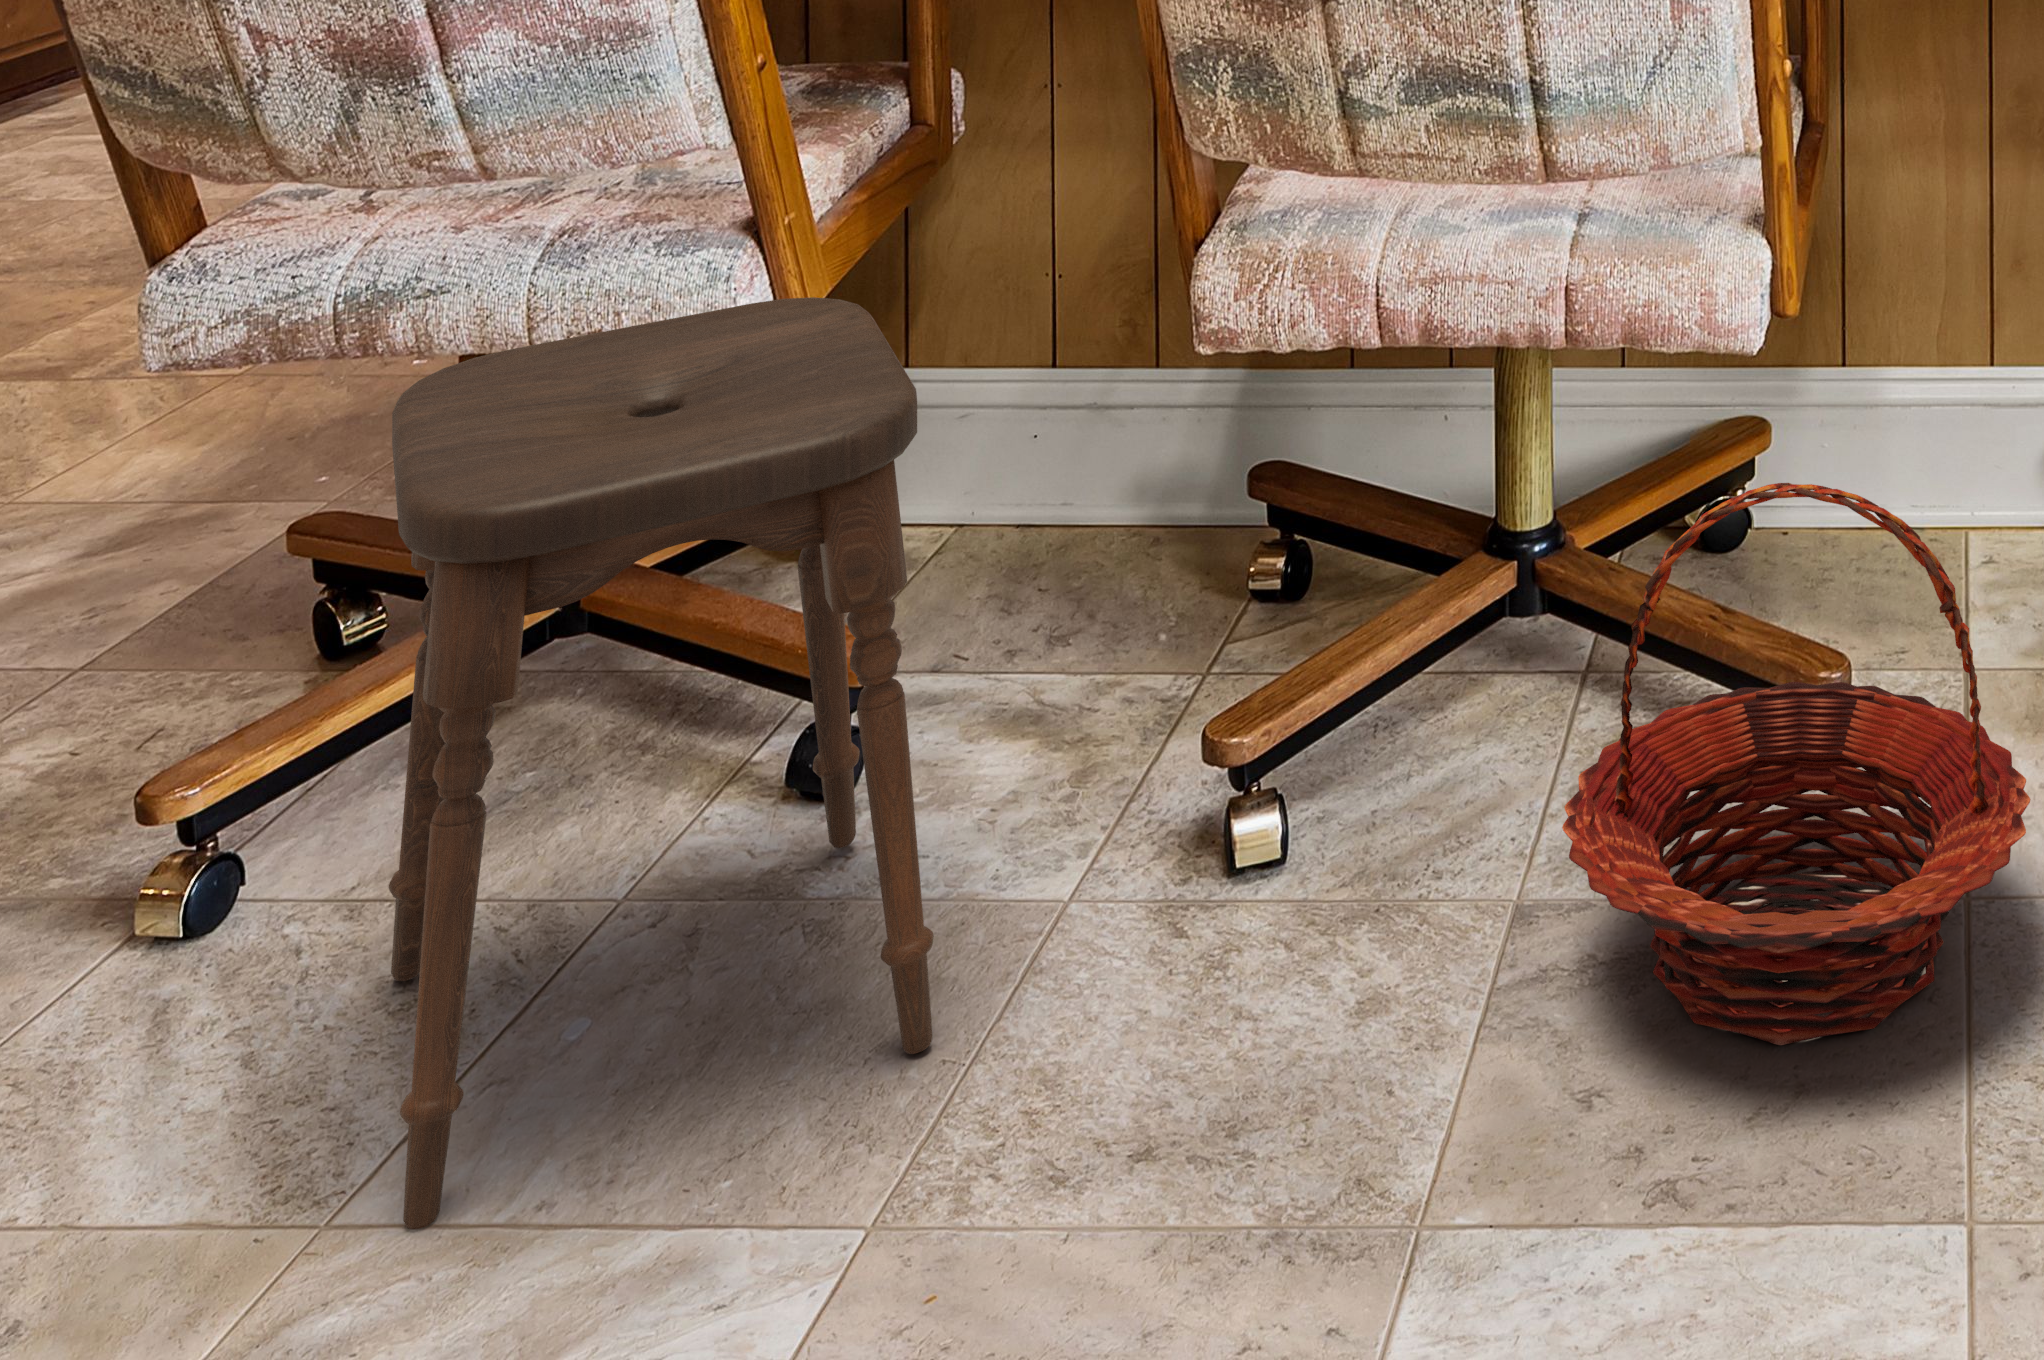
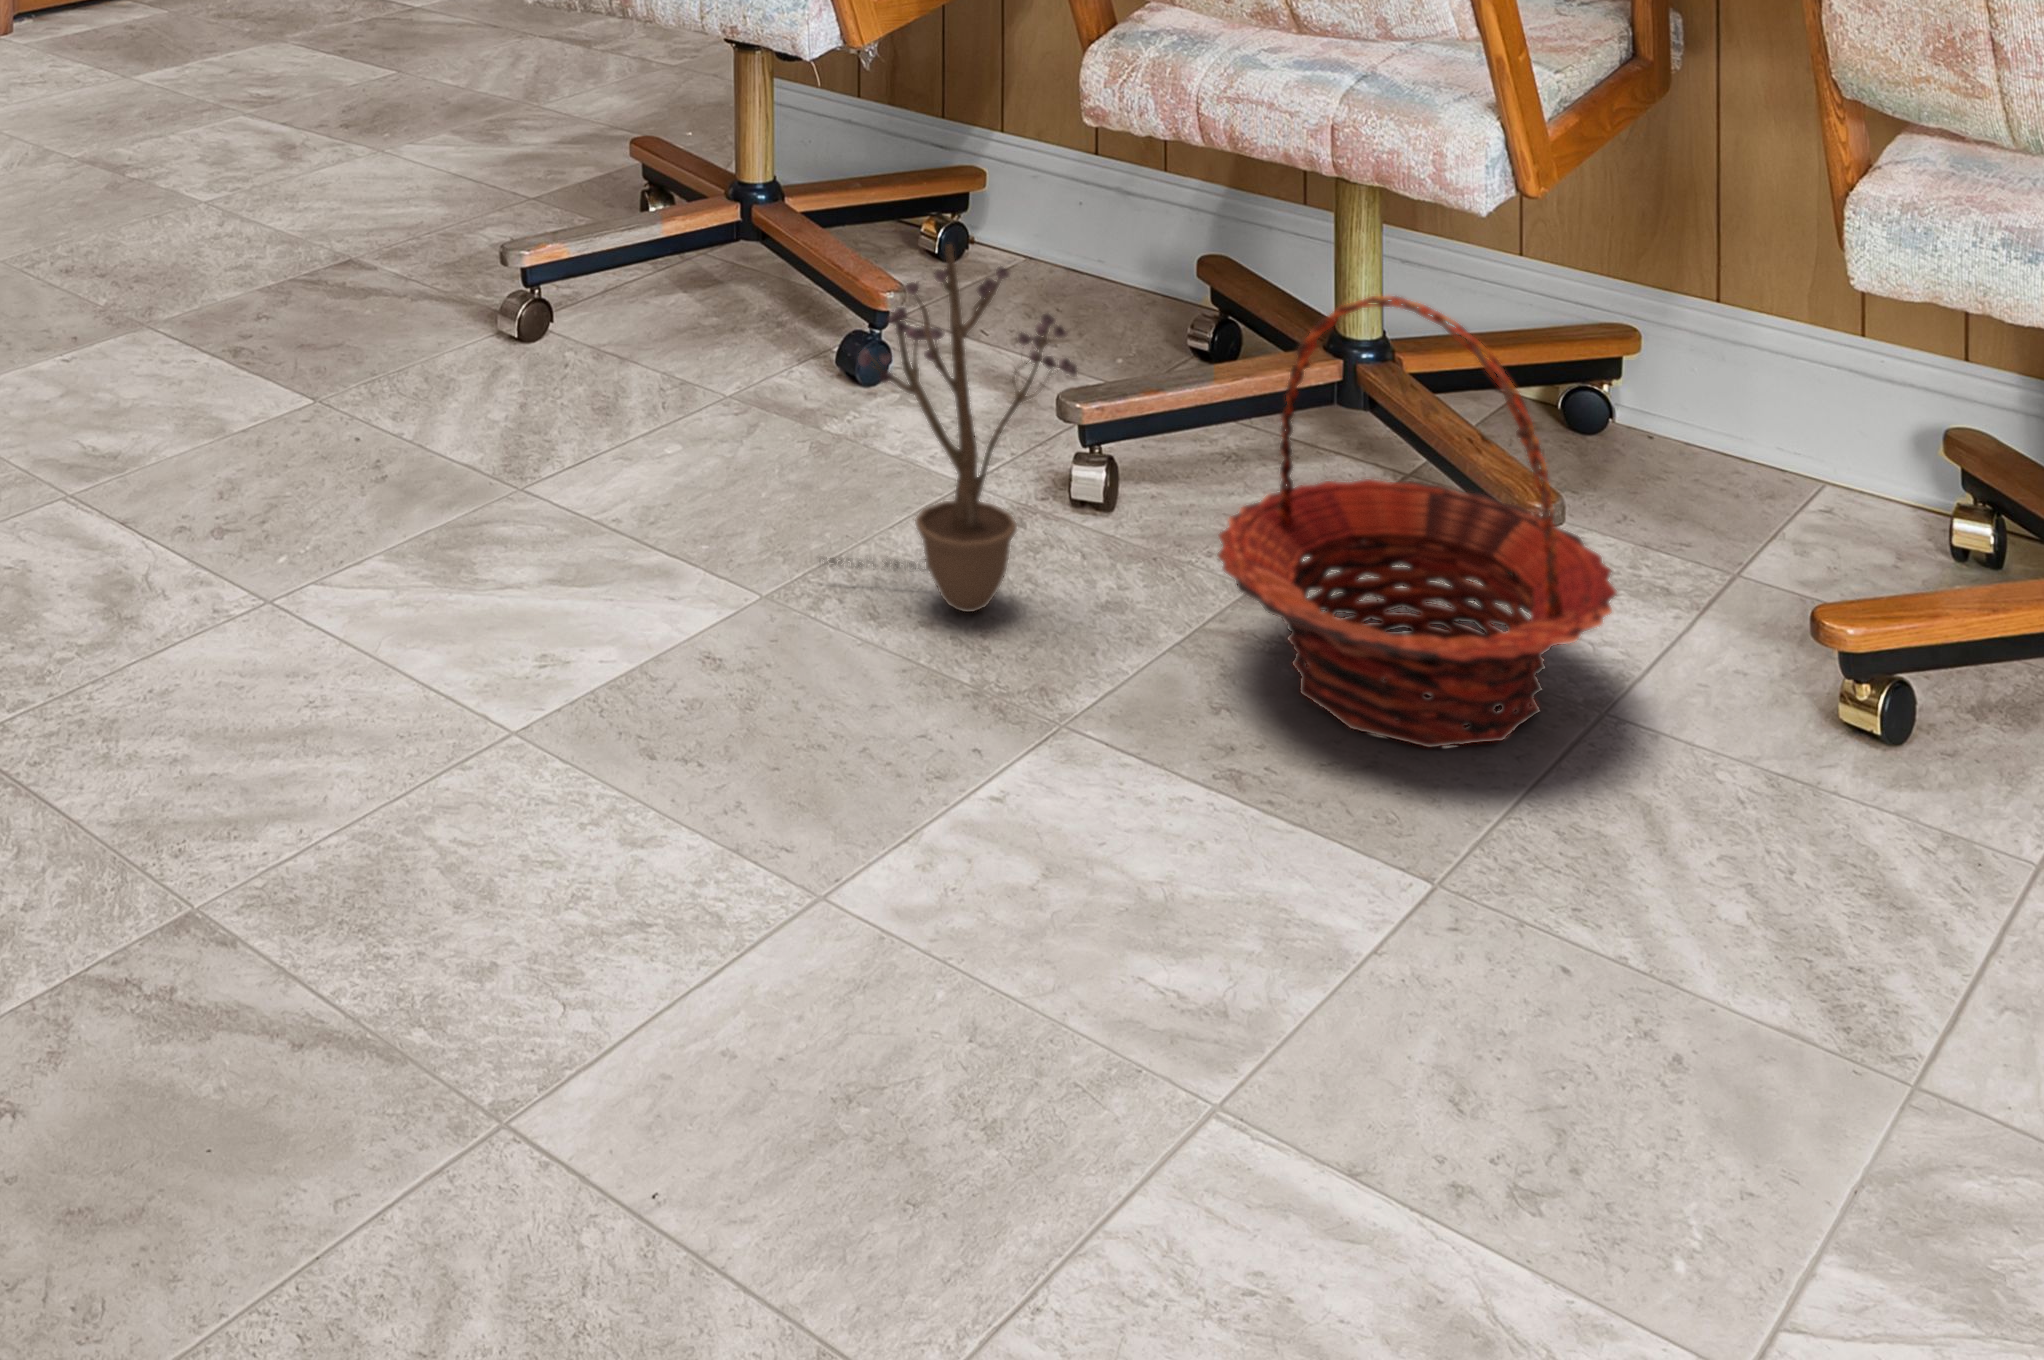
stool: present [389,297,934,1229] -> none [536,17,862,523]
decorative plant: none [978,585,1374,1131] -> present [821,244,1077,612]

